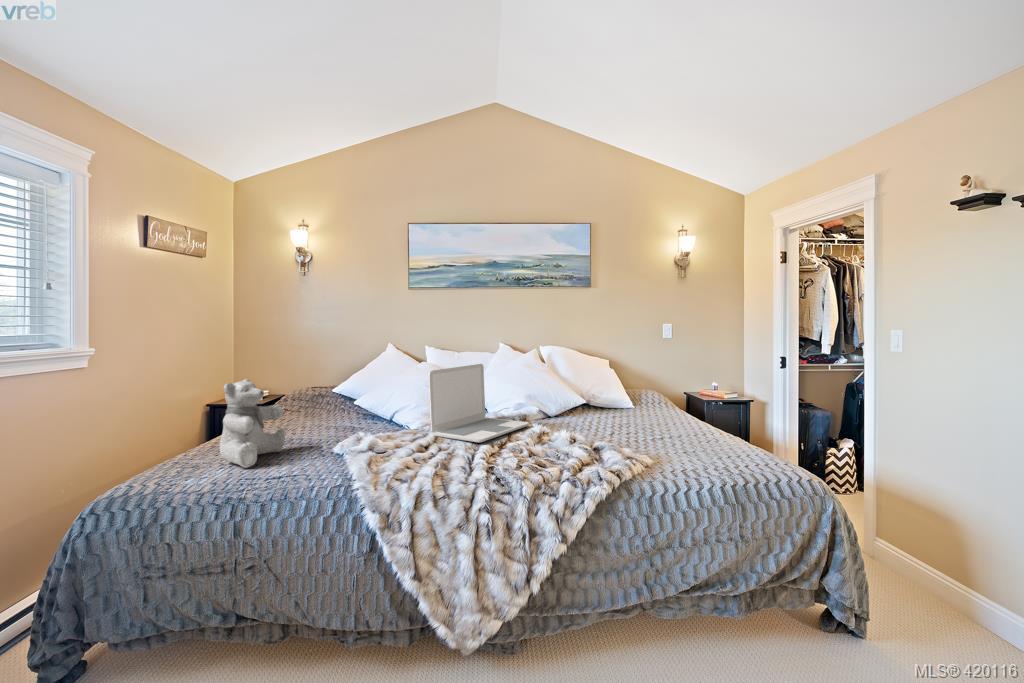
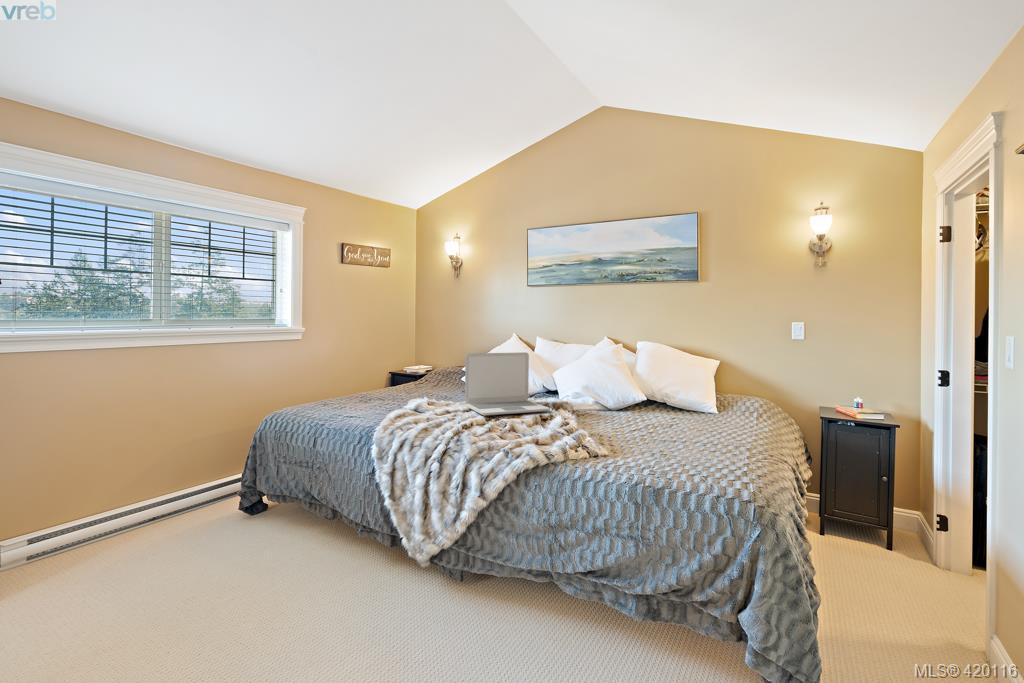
teddy bear: present [220,379,285,468] -> none [334,348,380,408]

